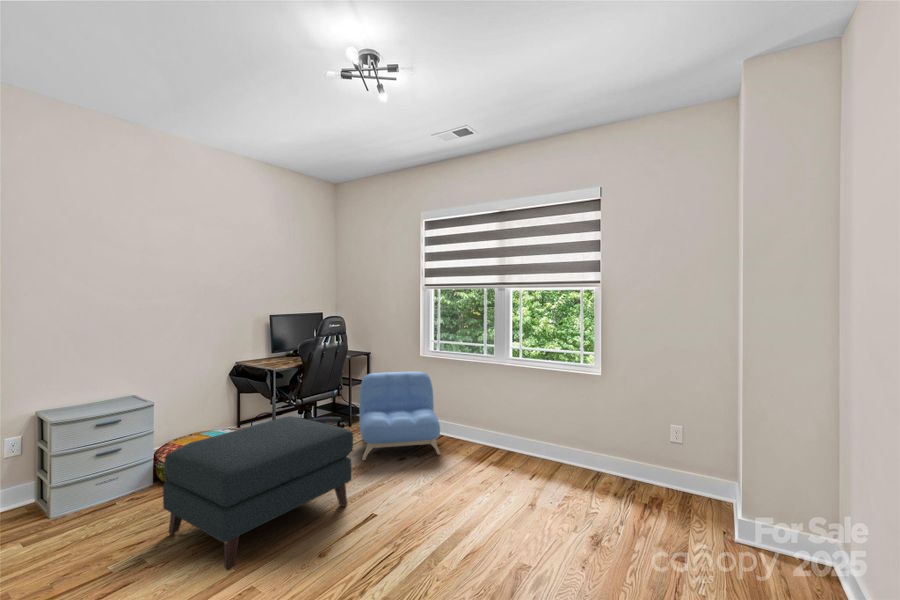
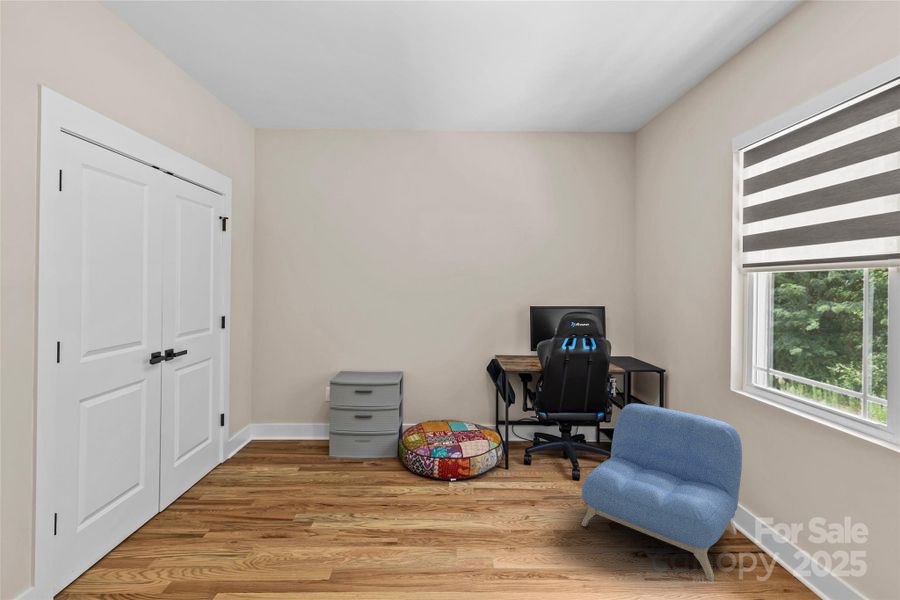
ottoman: present [163,416,353,570] -> none [311,428,500,578]

